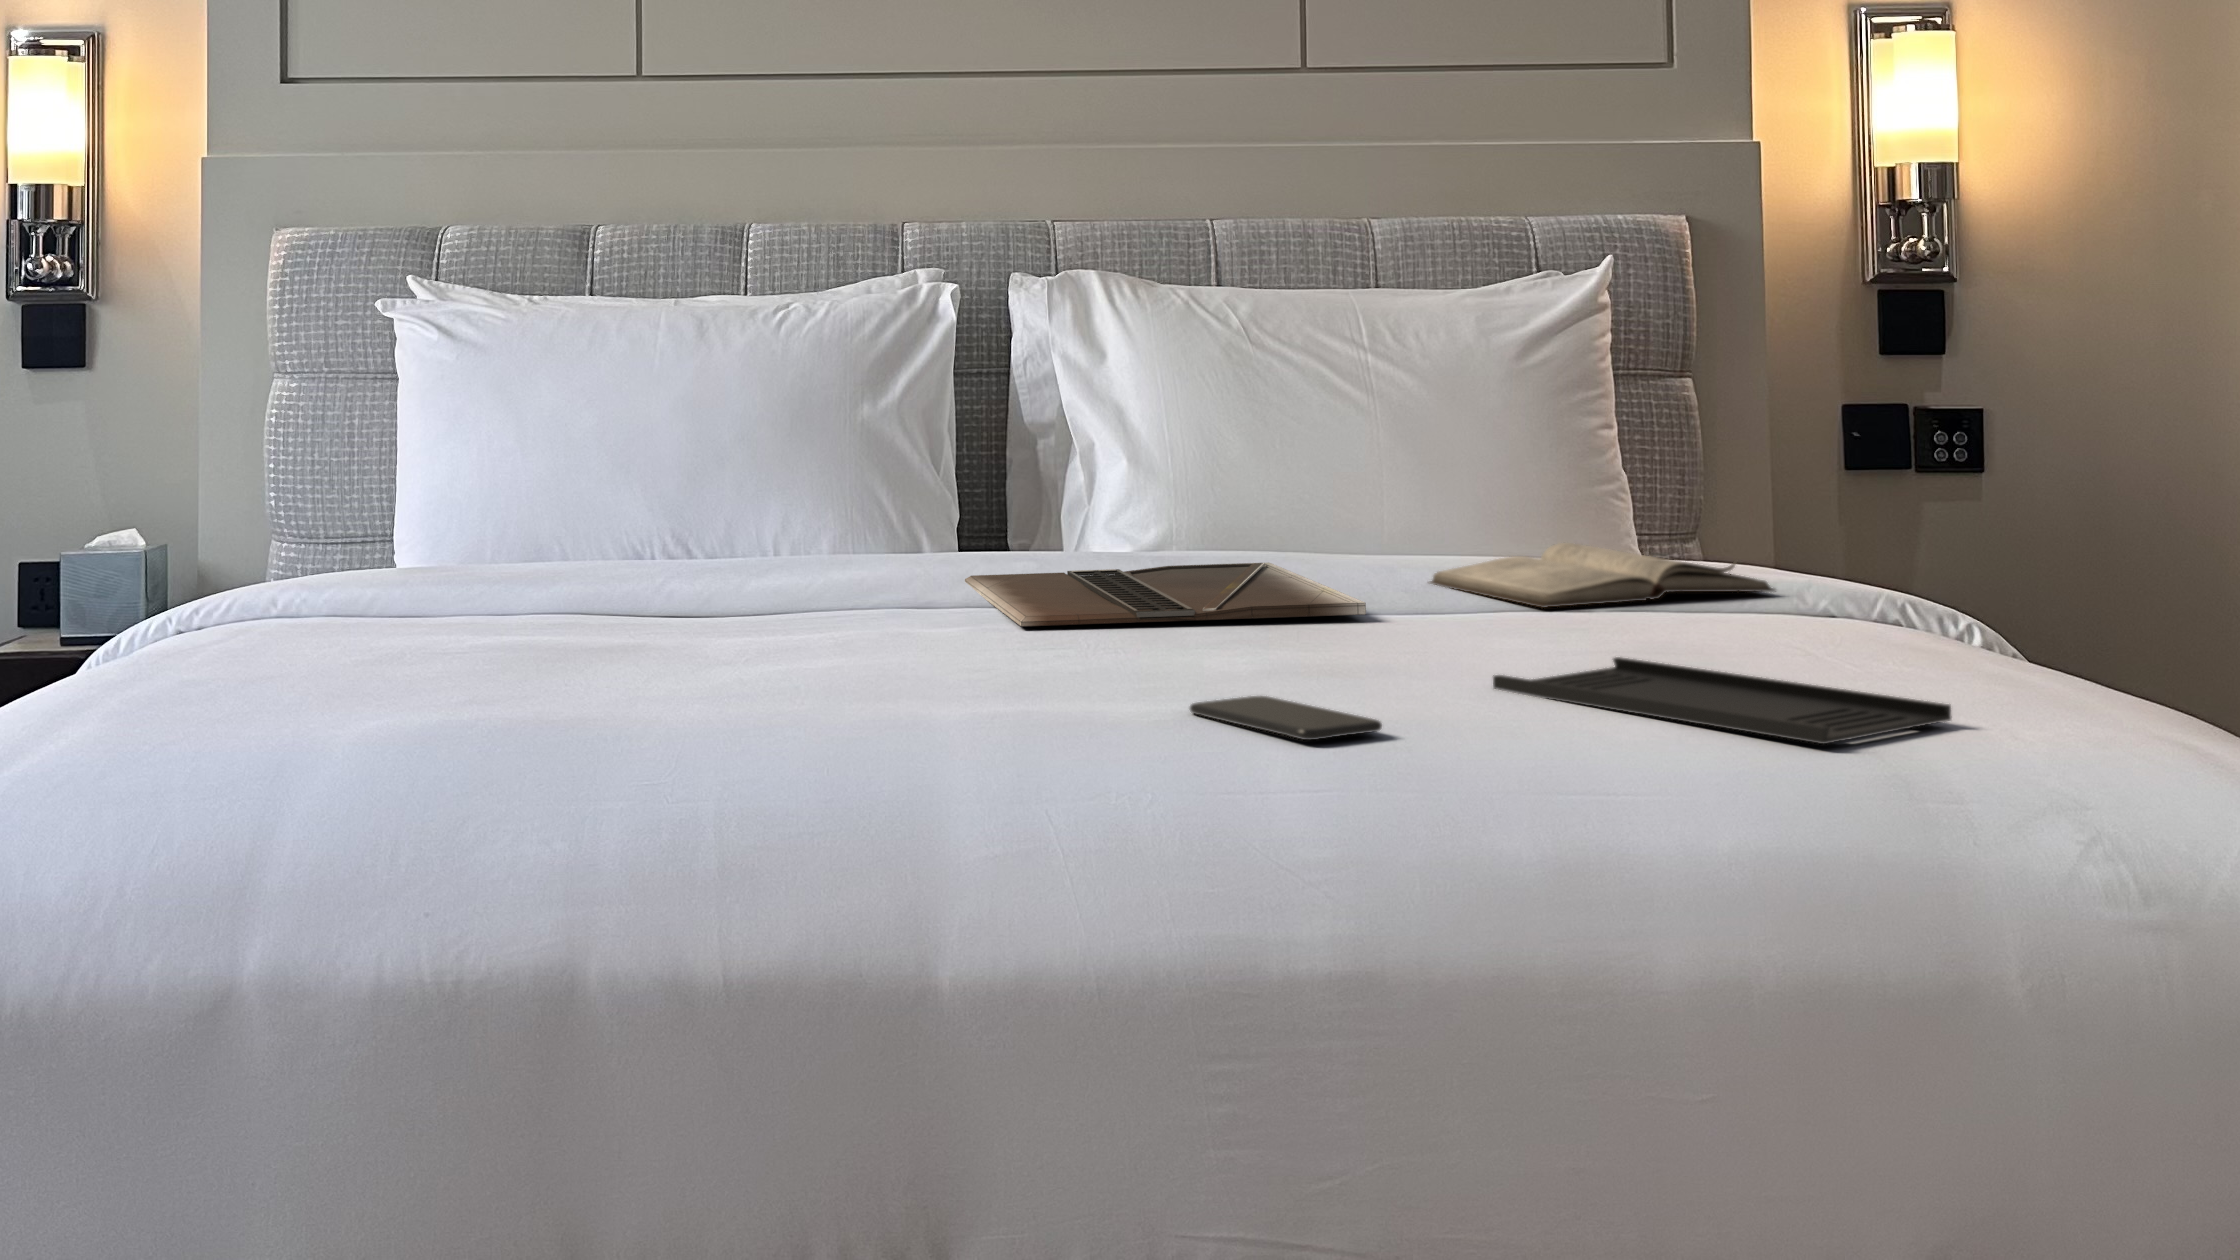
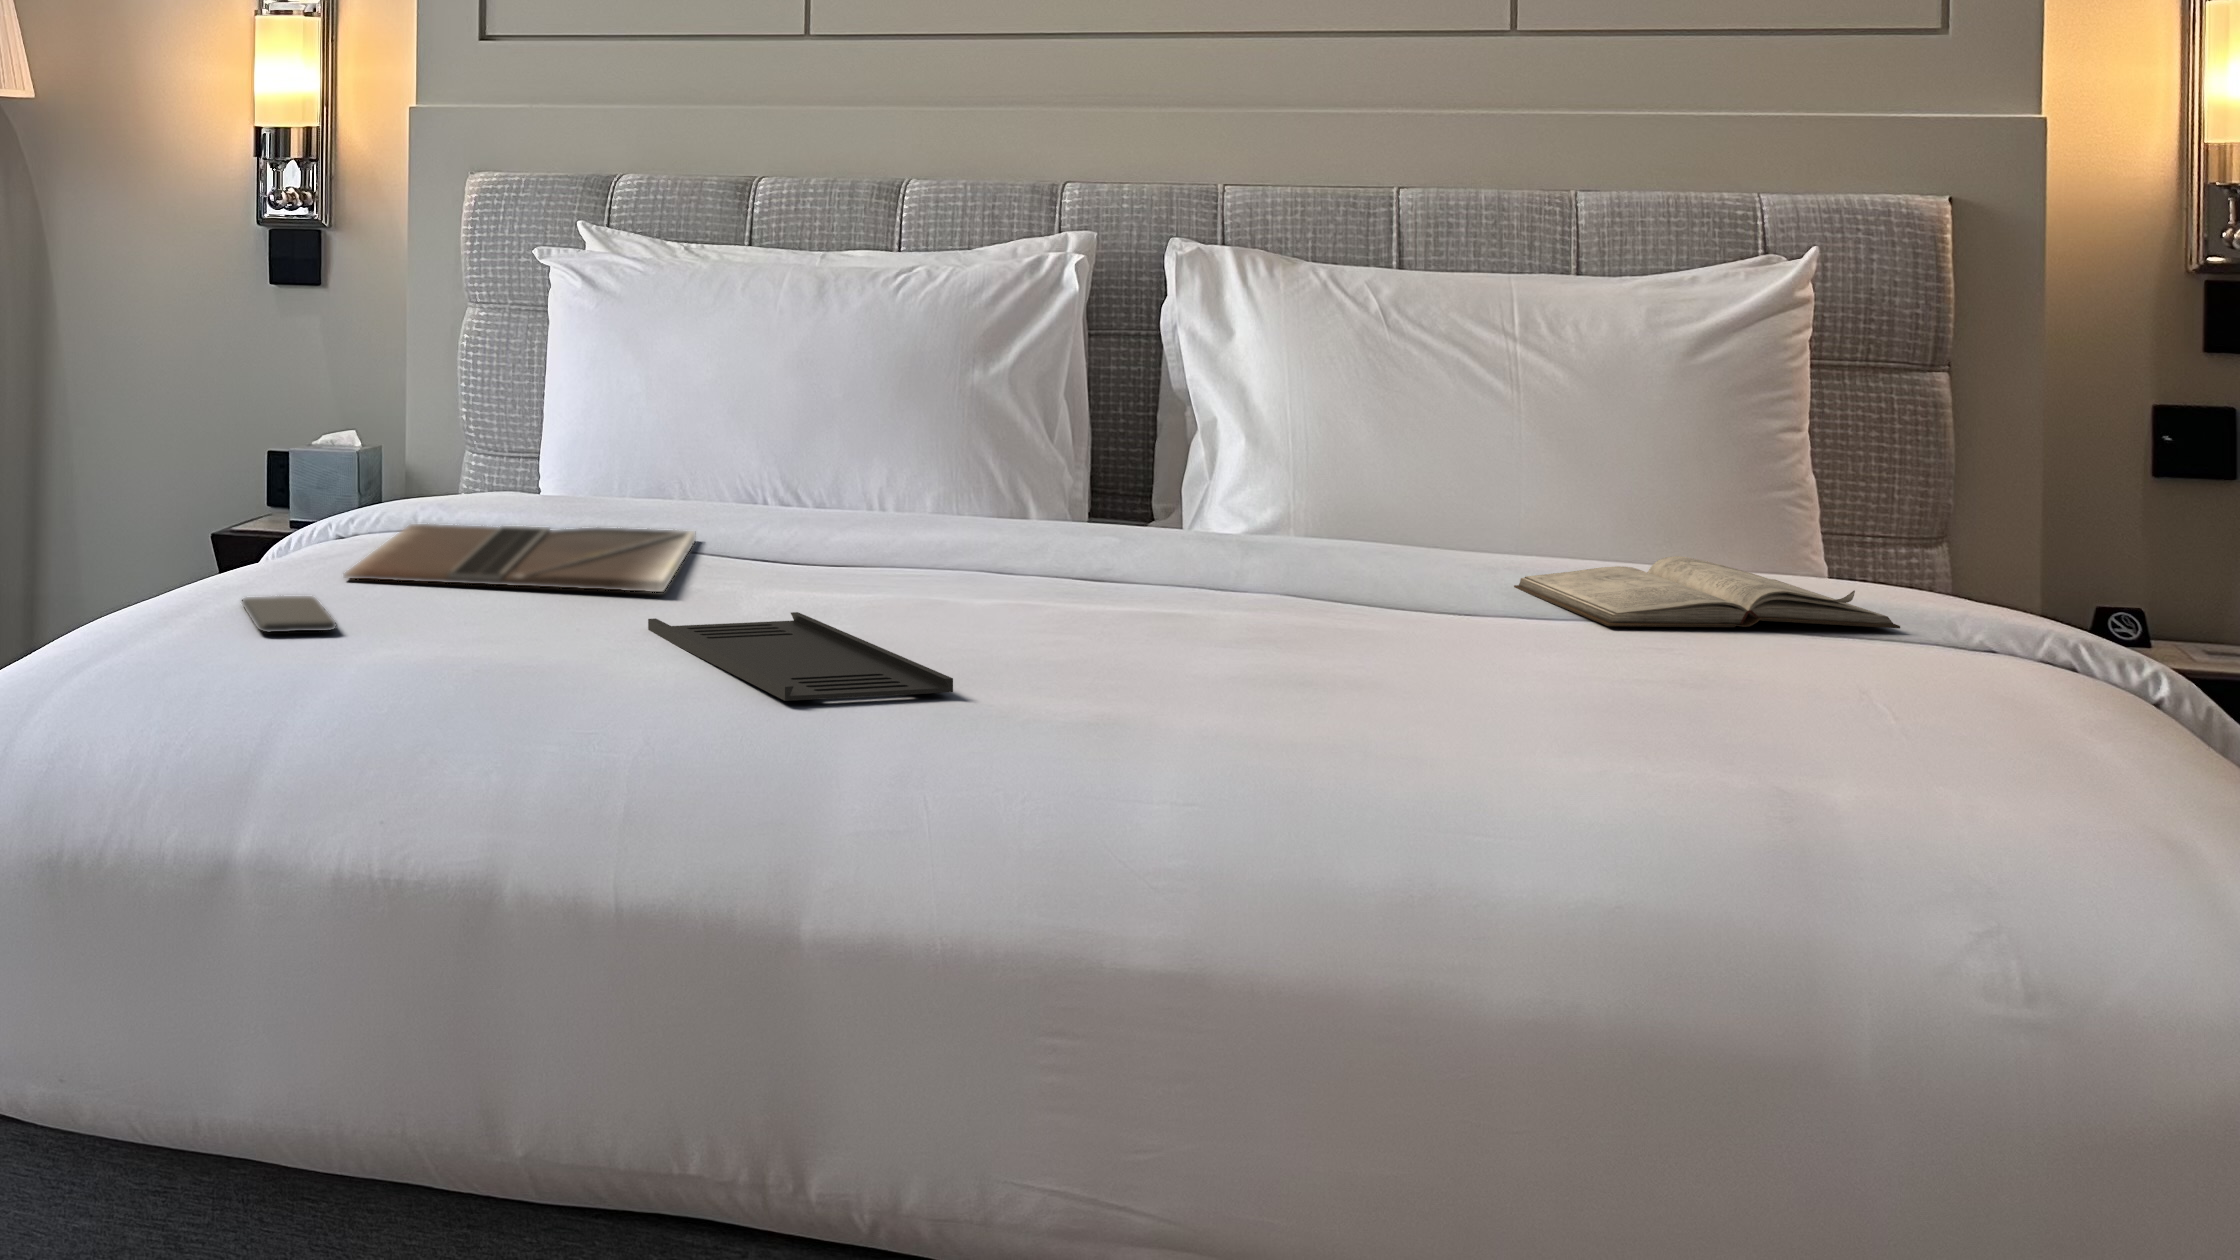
laptop: present [965,562,1366,627] -> present [344,524,696,592]
tray: present [1493,657,1952,744] -> present [648,612,953,701]
smartphone: present [1190,696,1382,740] -> present [242,596,336,632]

